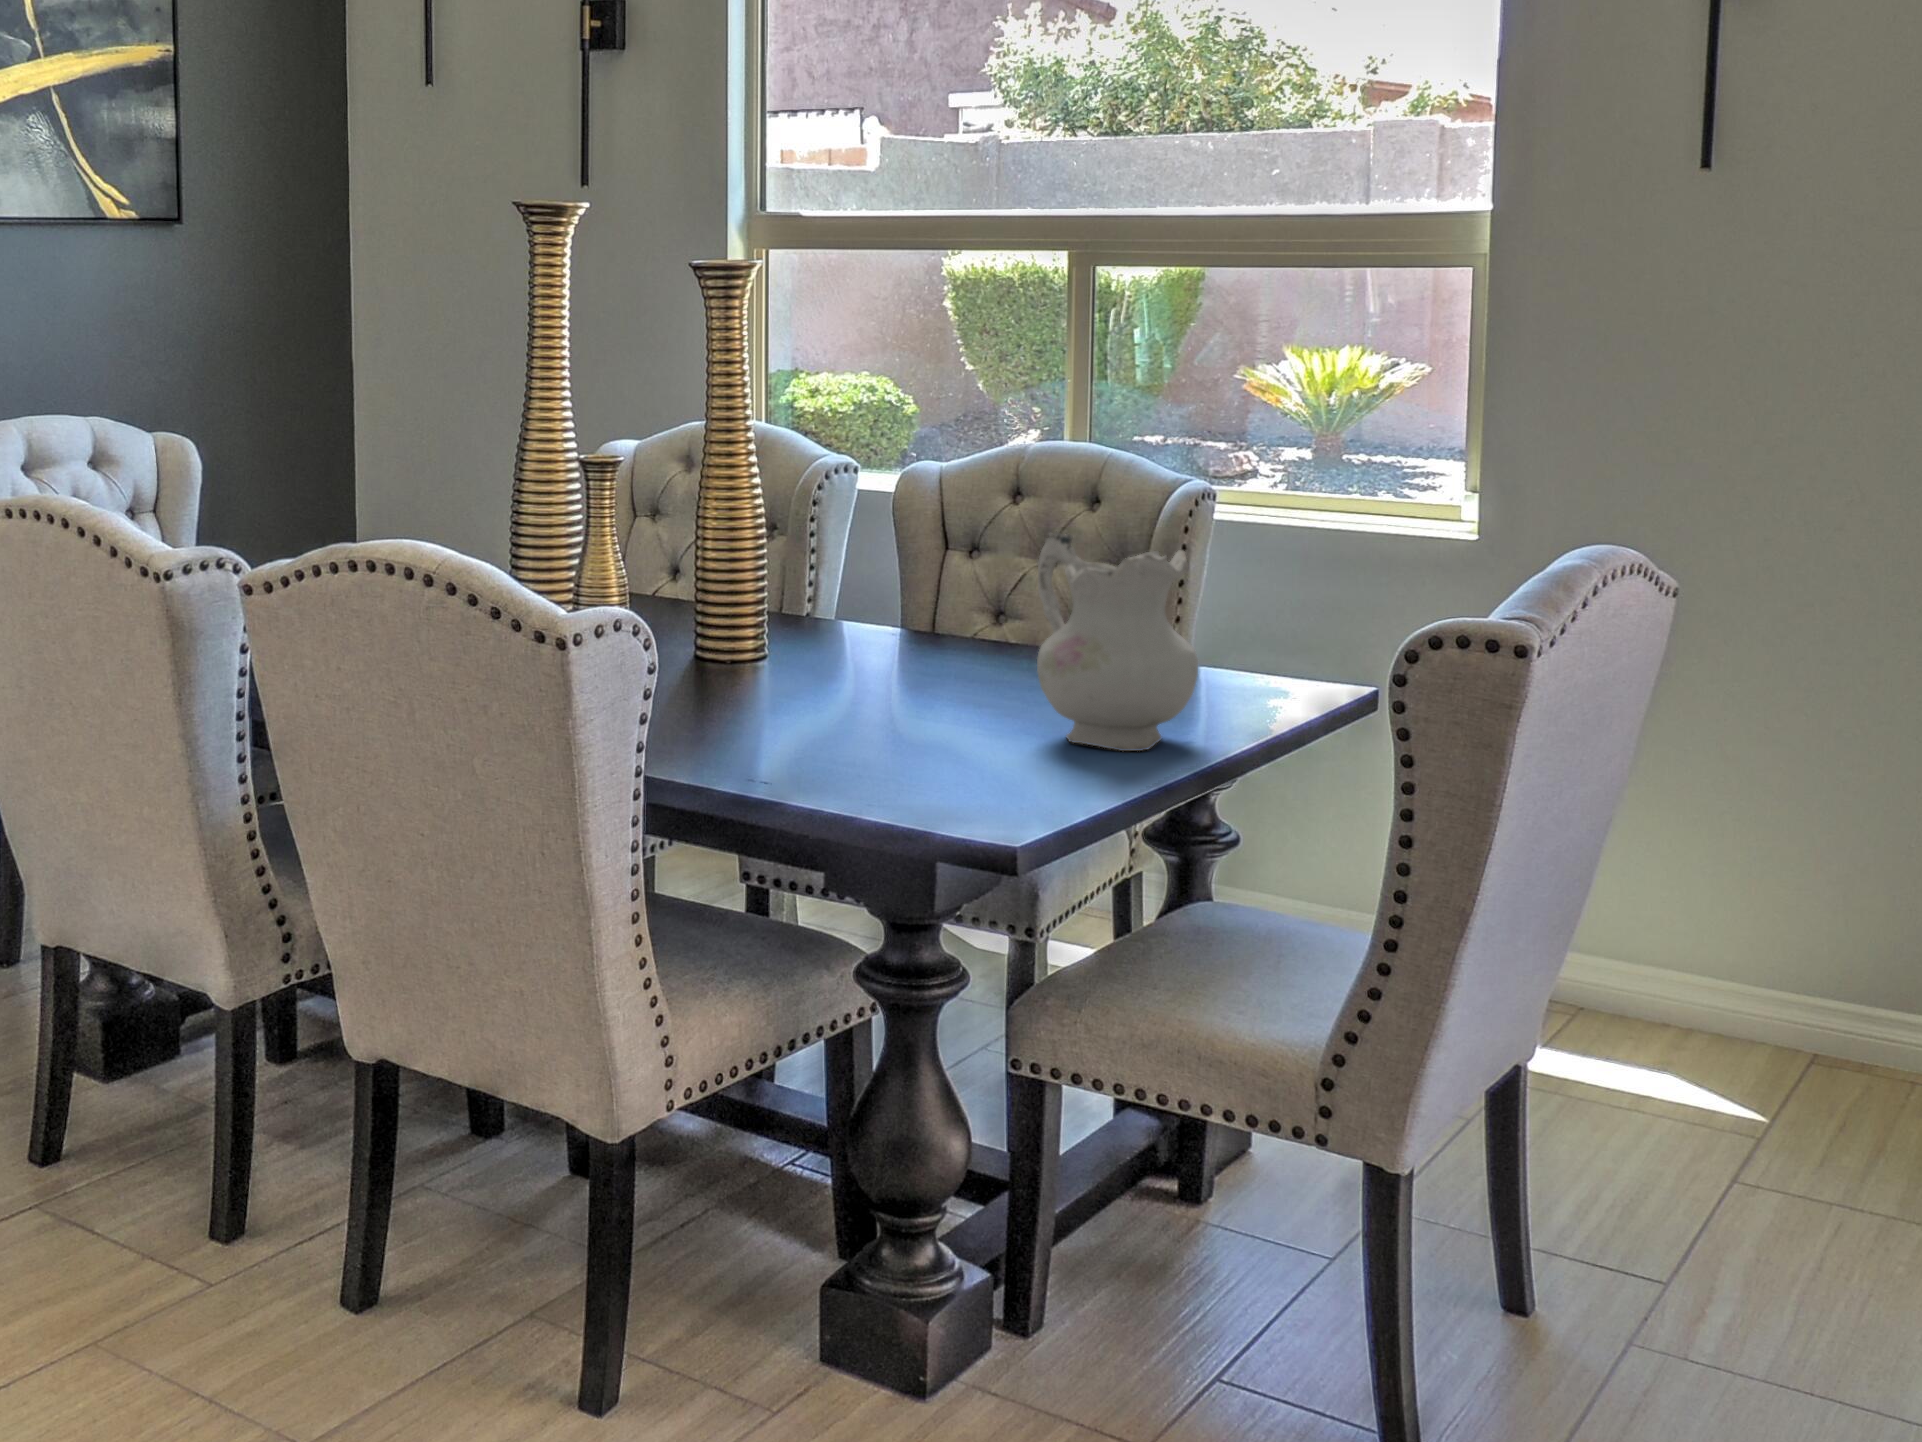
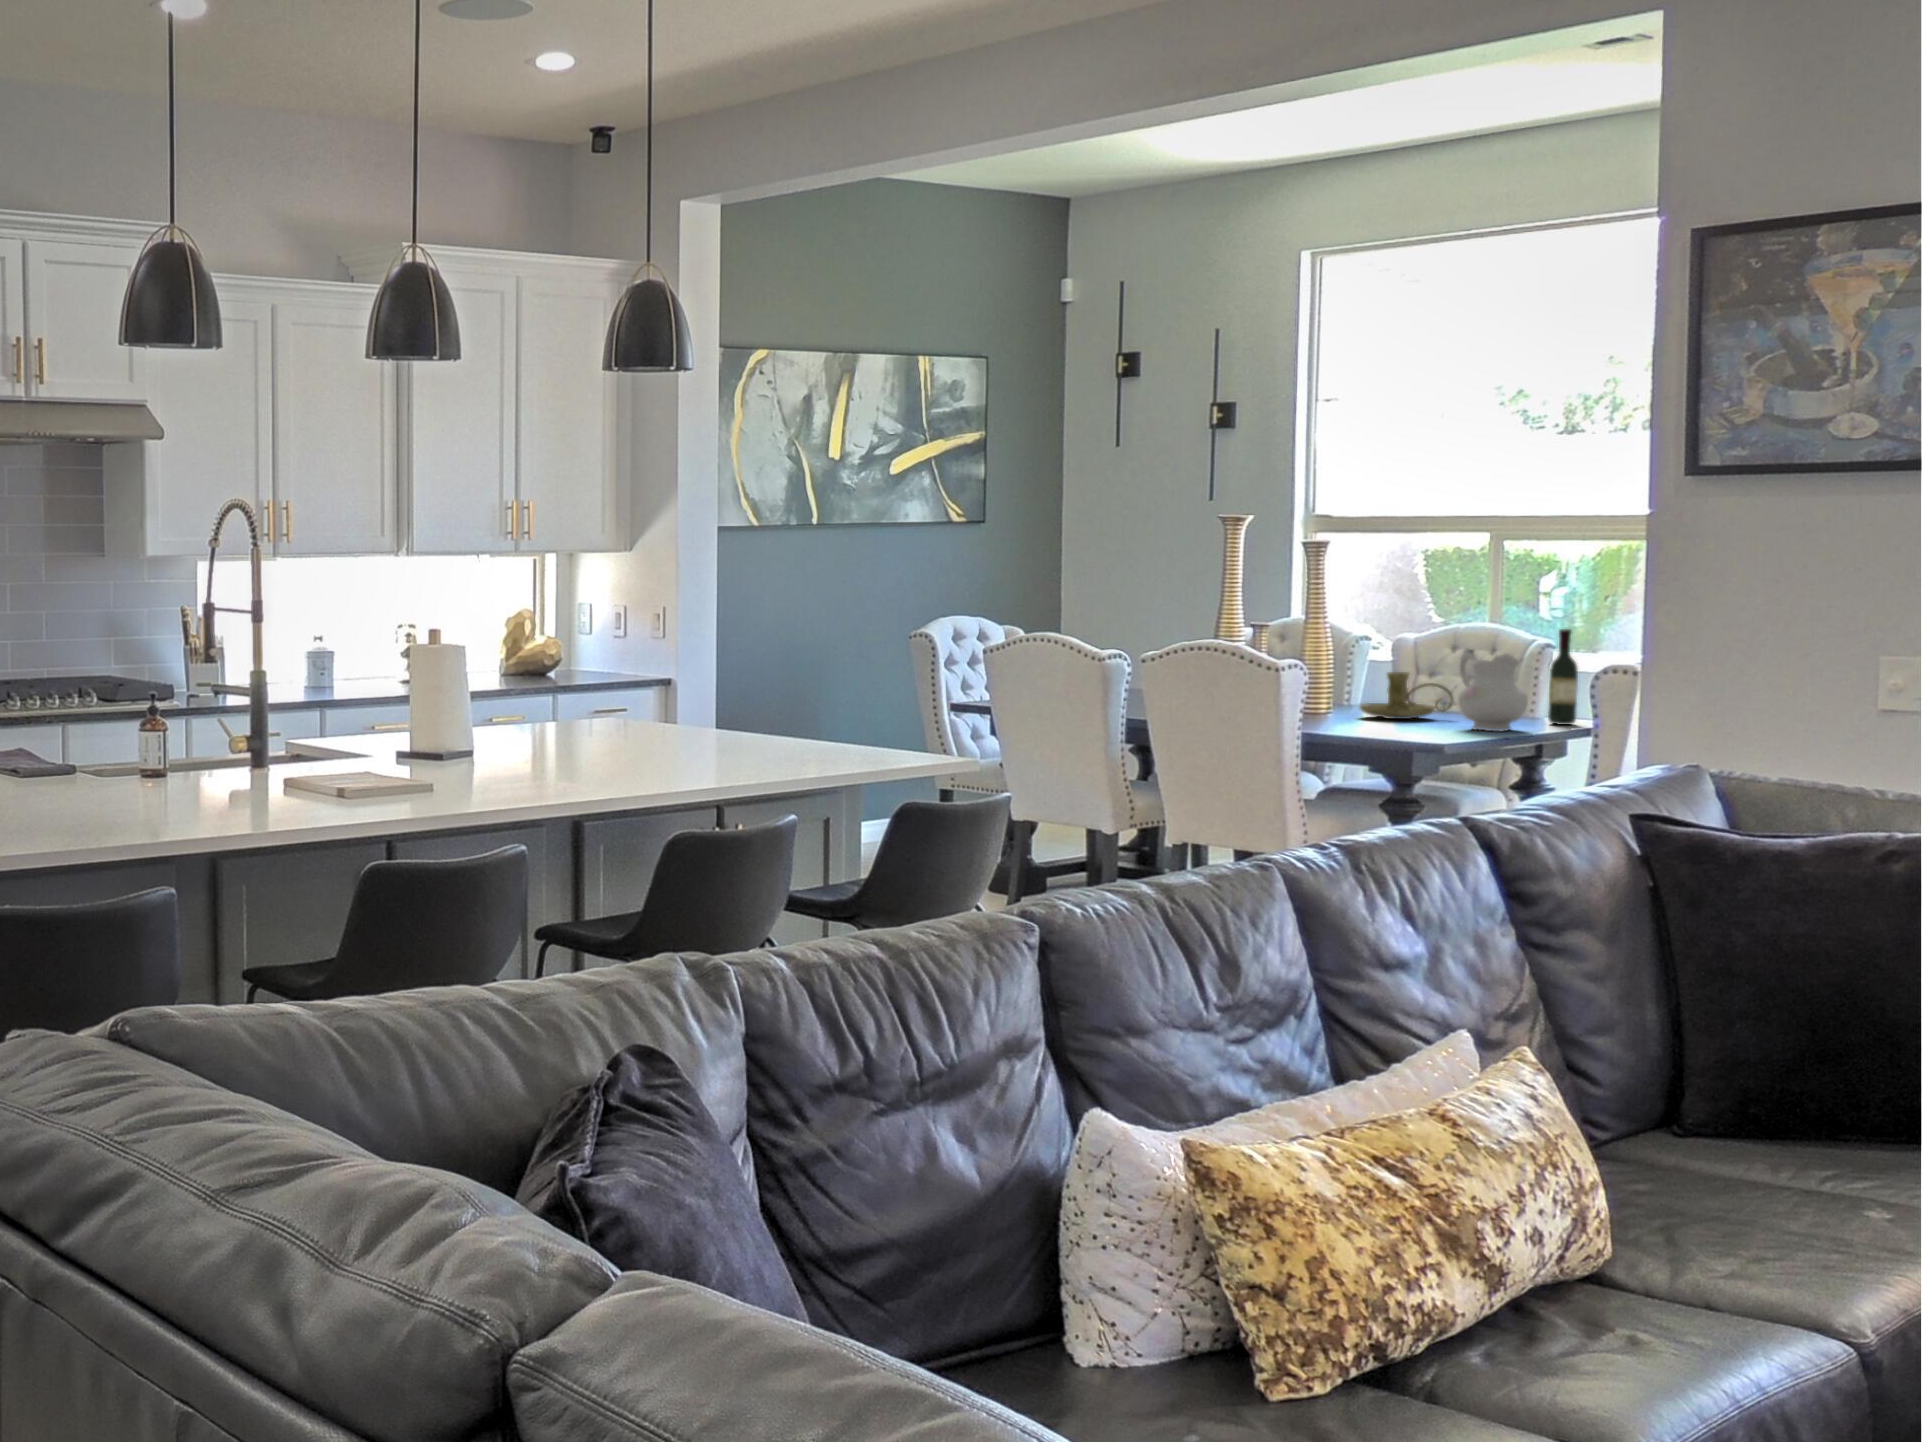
wine bottle: none [1228,475,1293,705] -> present [1548,629,1578,725]
candle holder: none [817,571,1022,686] -> present [1360,672,1454,719]

